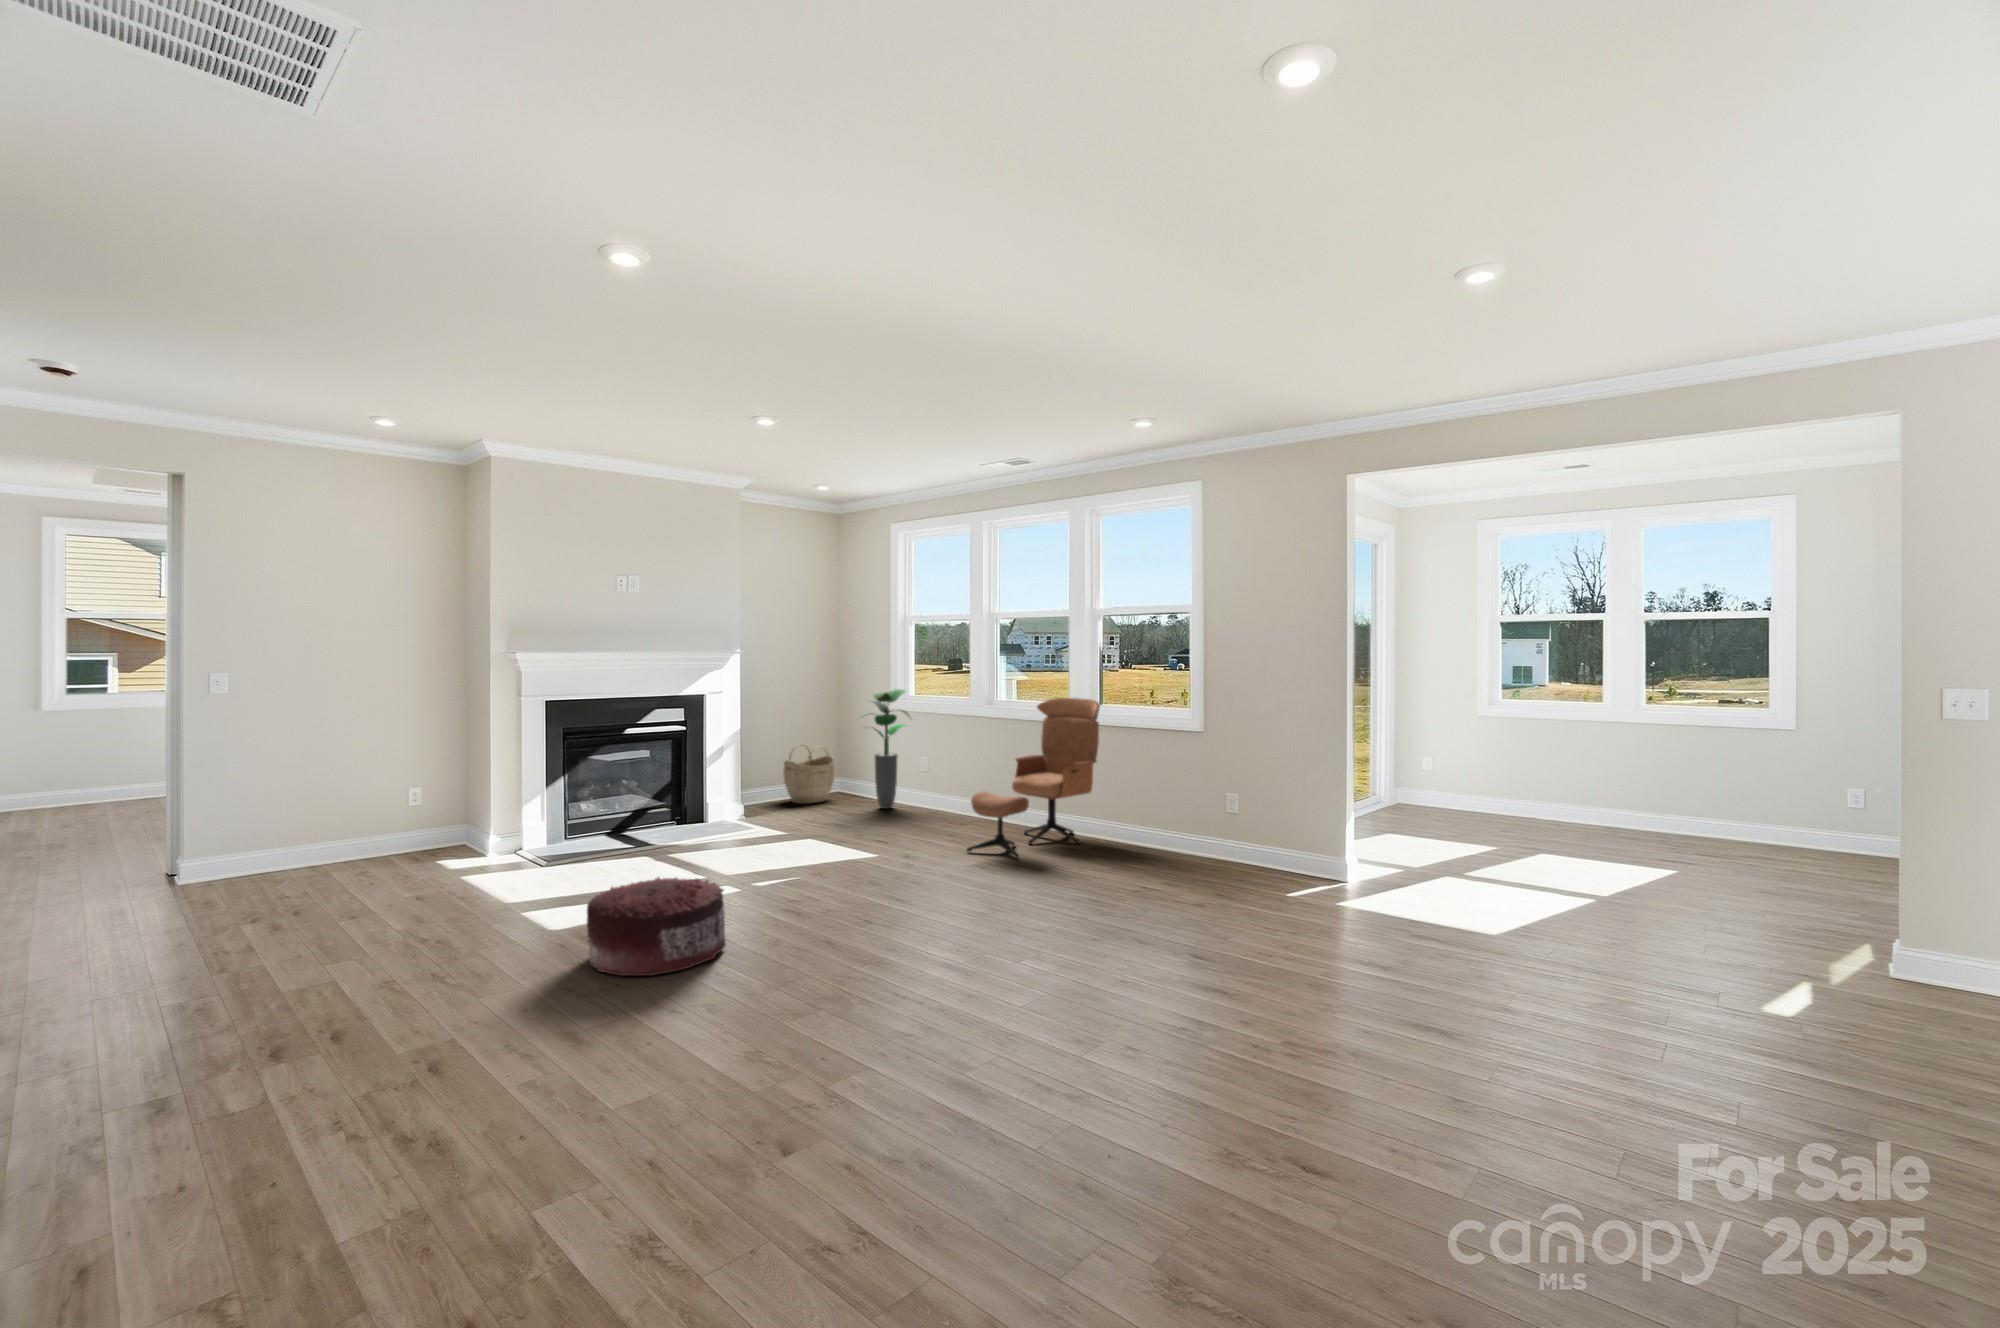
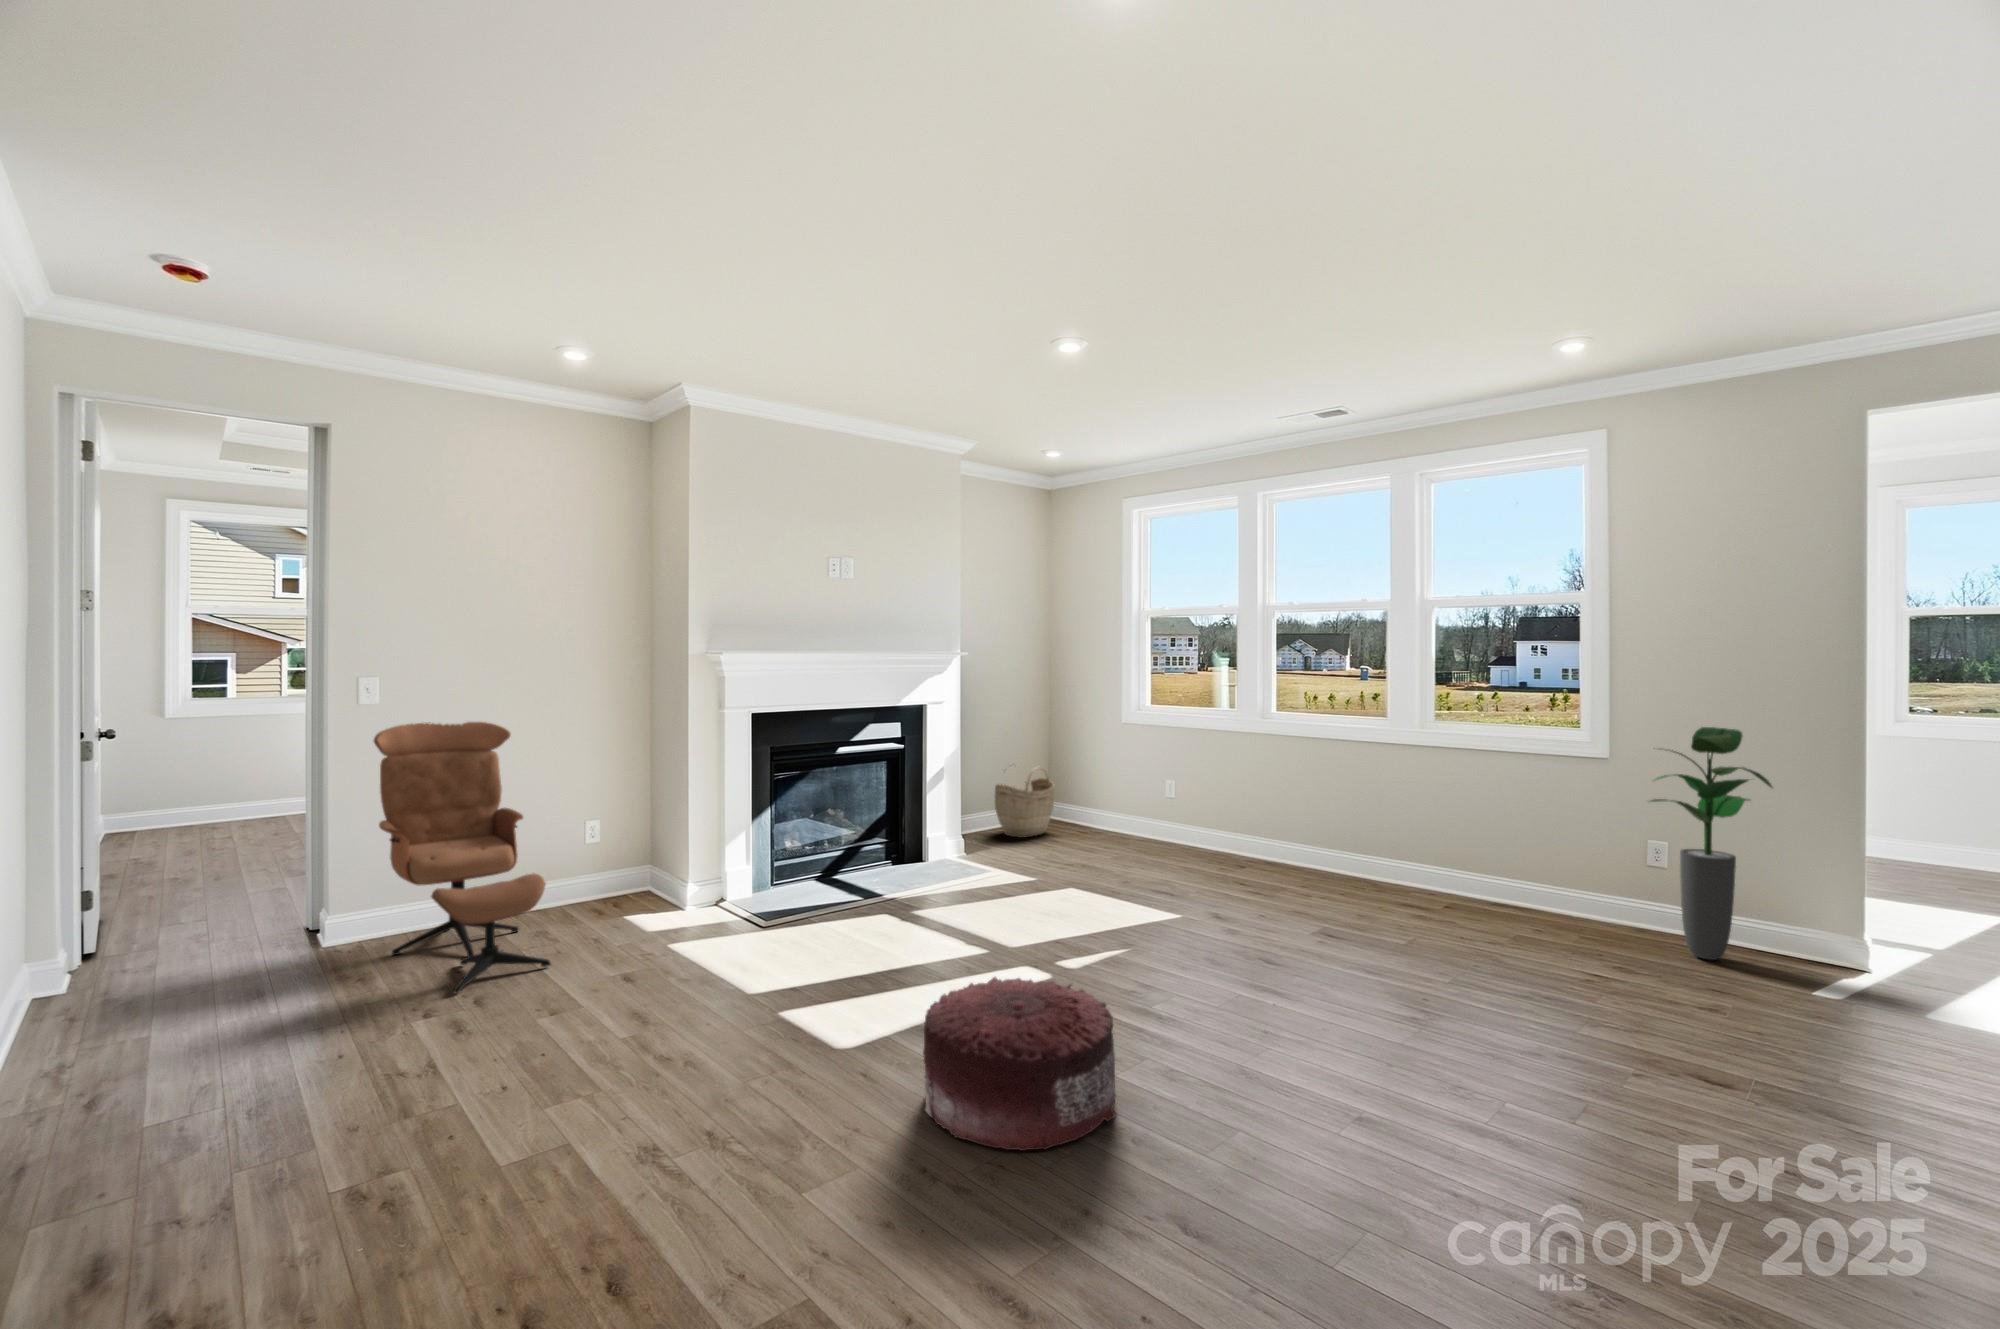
potted plant: present [872,689,910,809] -> present [1650,727,1773,960]
lounge chair: present [967,698,1100,858] -> present [374,722,551,993]

